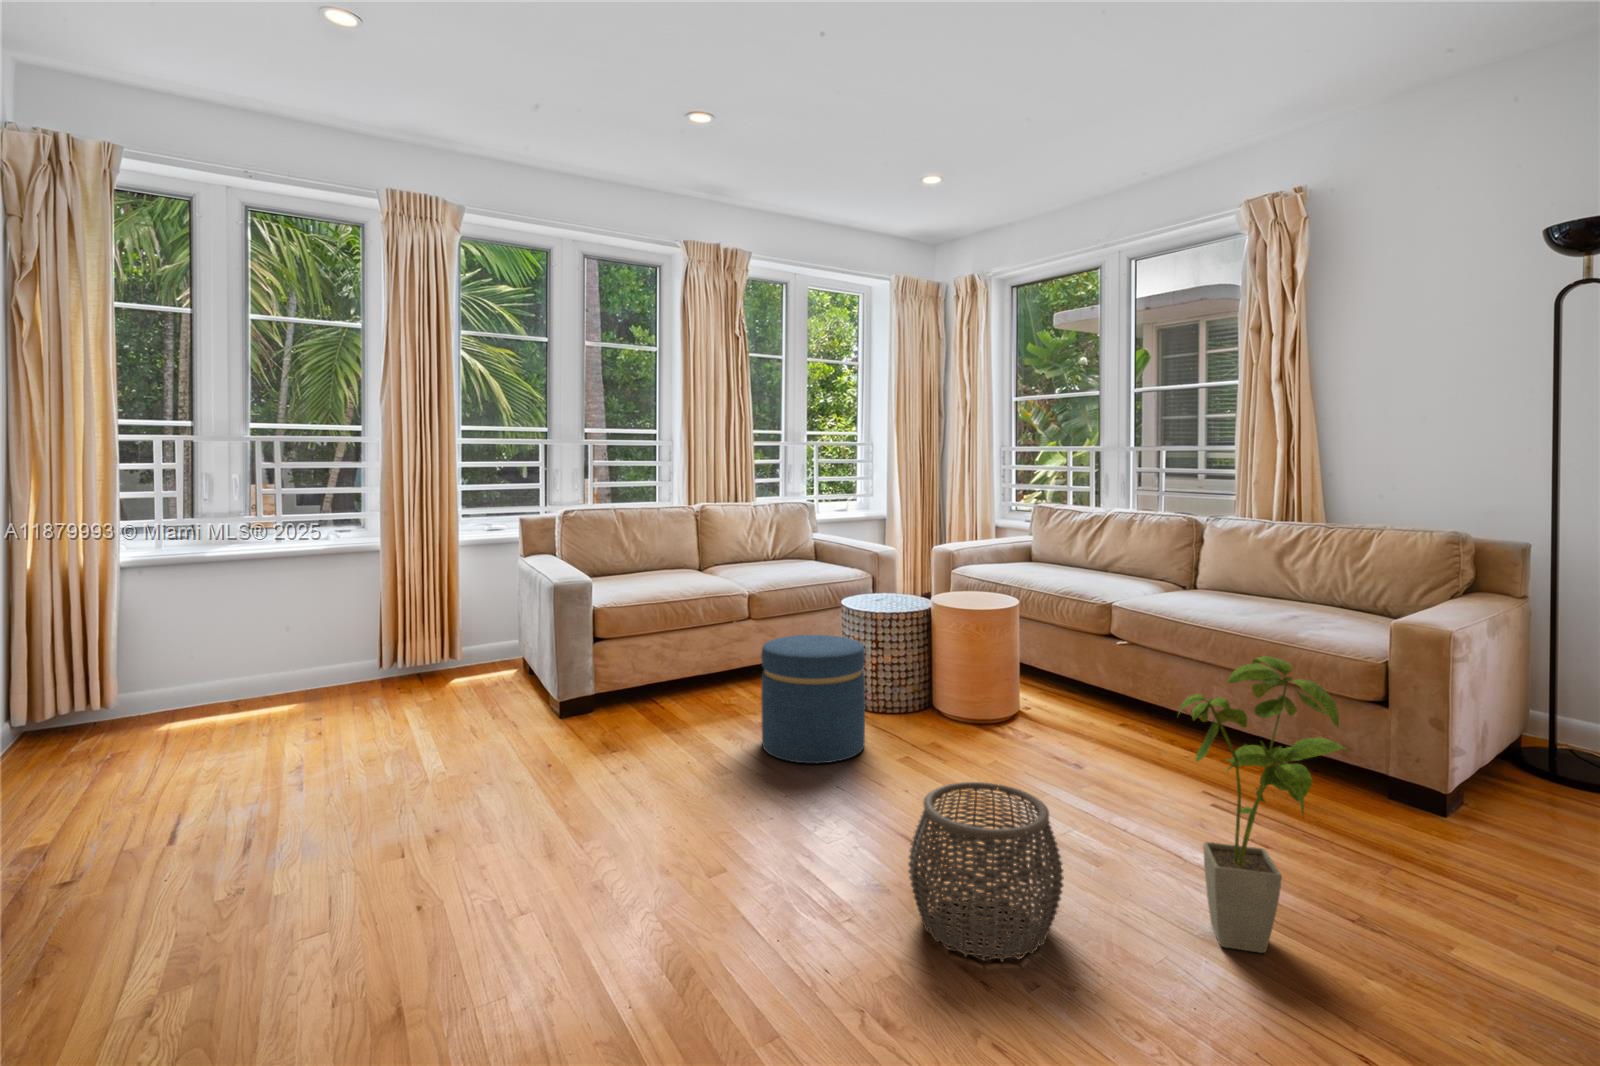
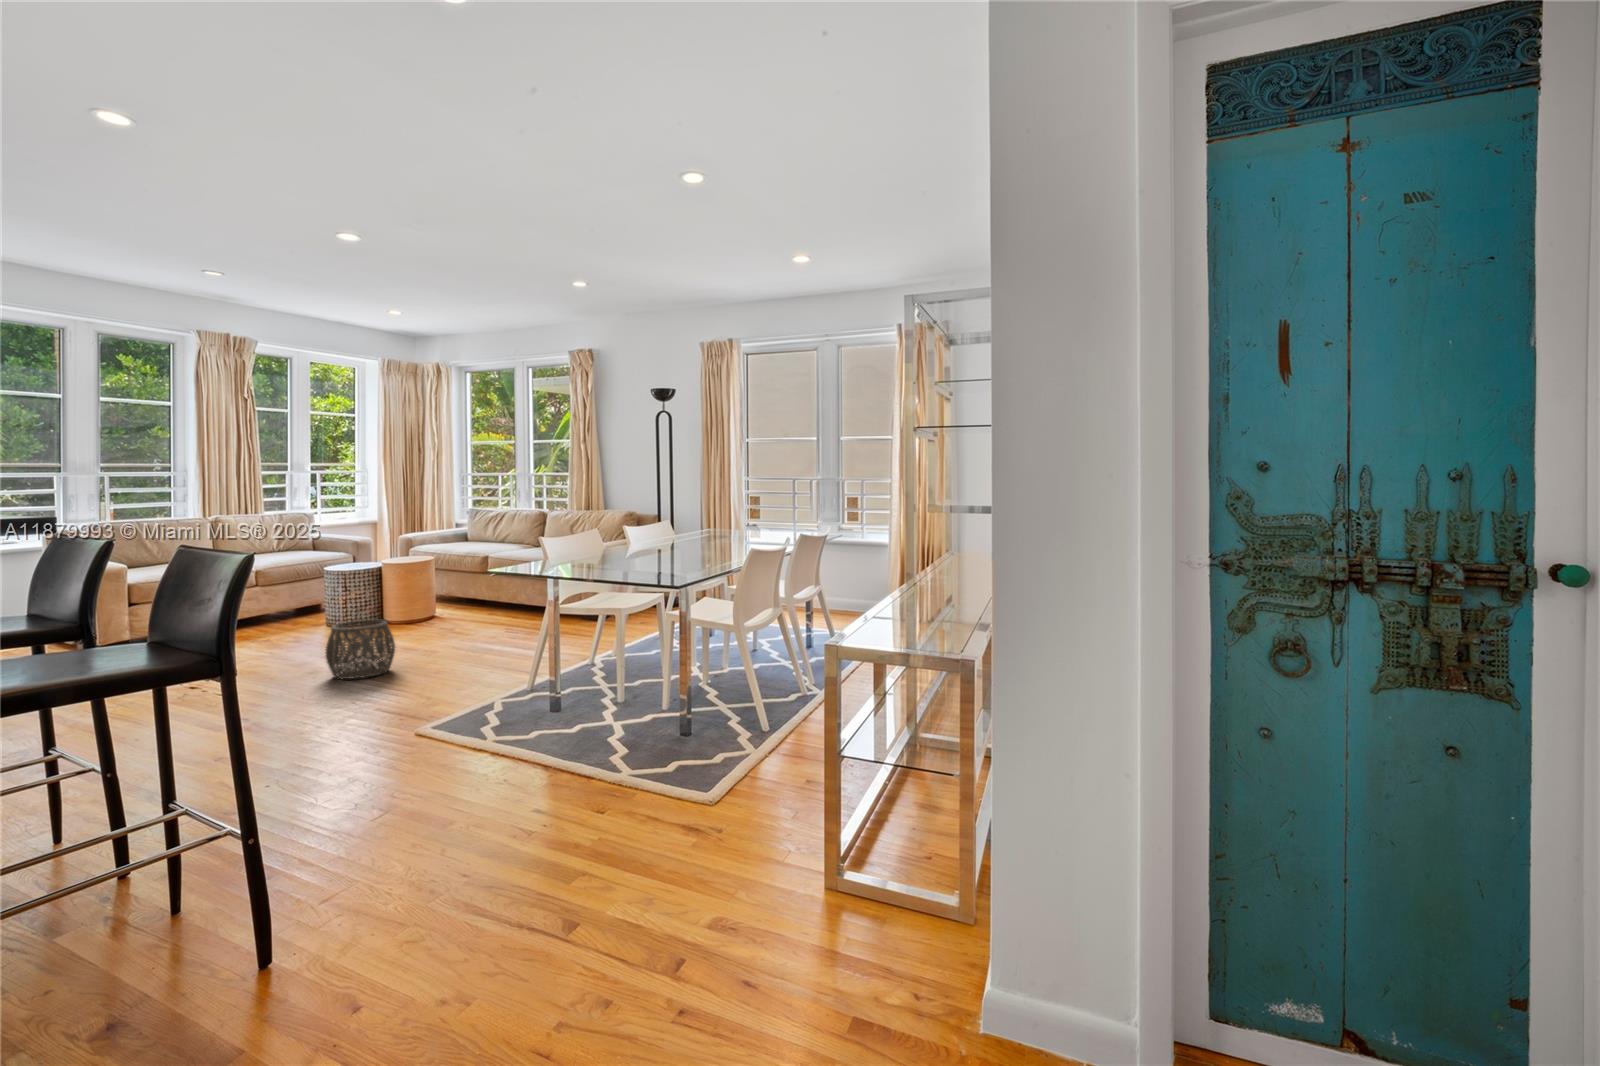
ottoman: present [761,635,865,763] -> none [260,583,332,648]
house plant: present [1179,656,1349,953] -> none [446,557,509,665]

